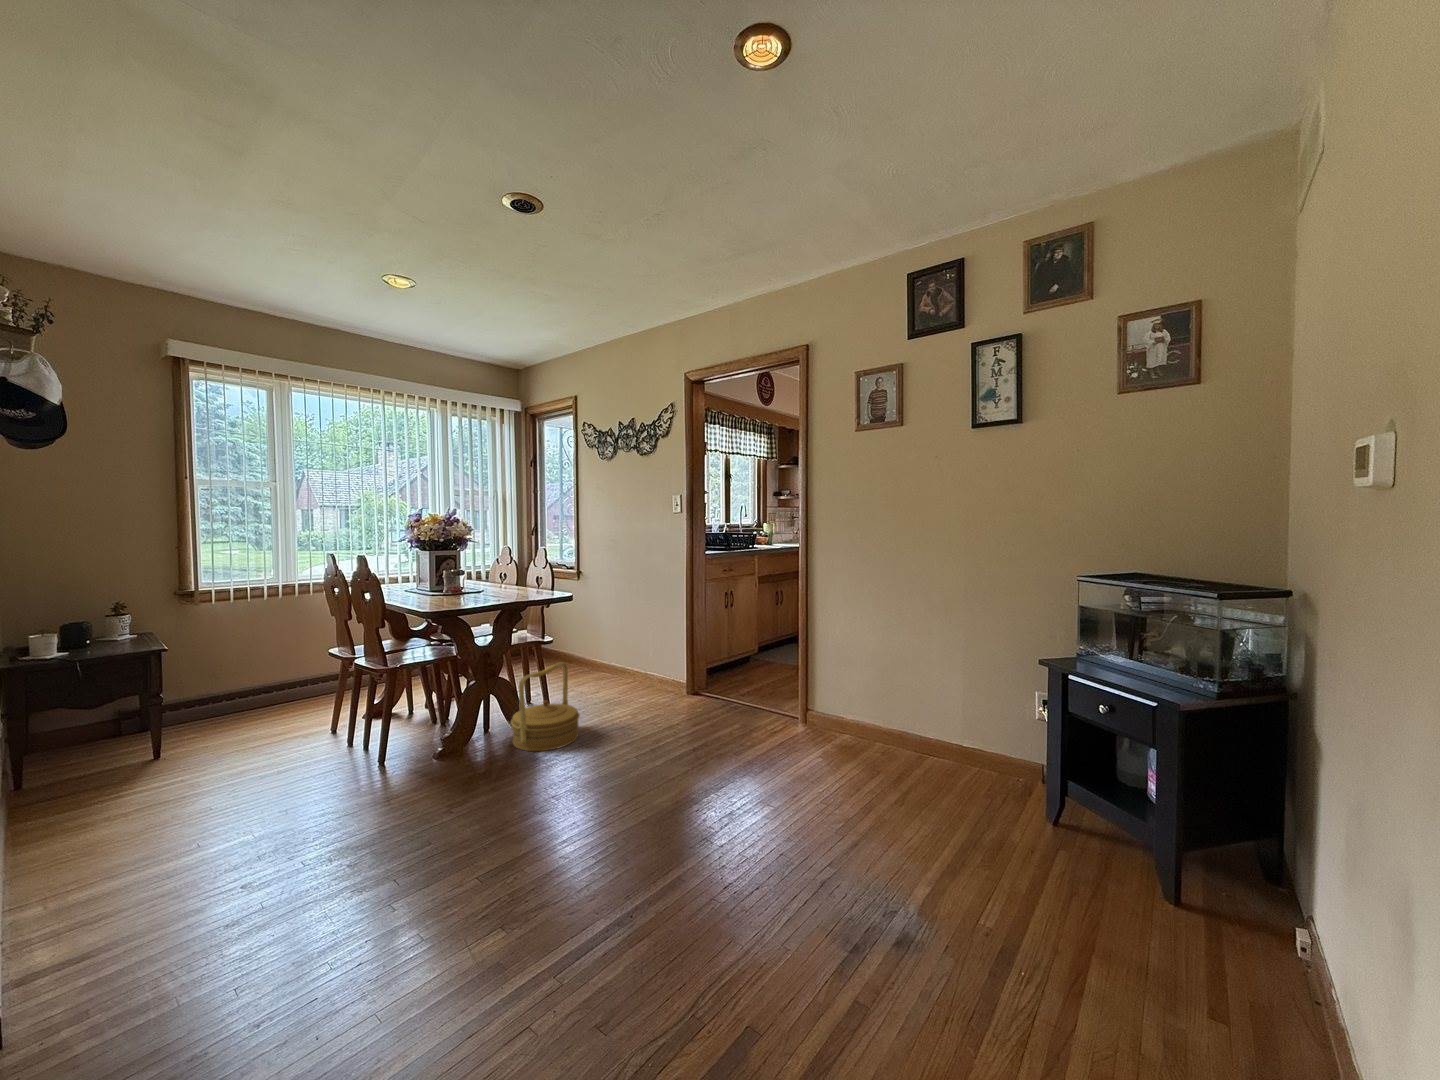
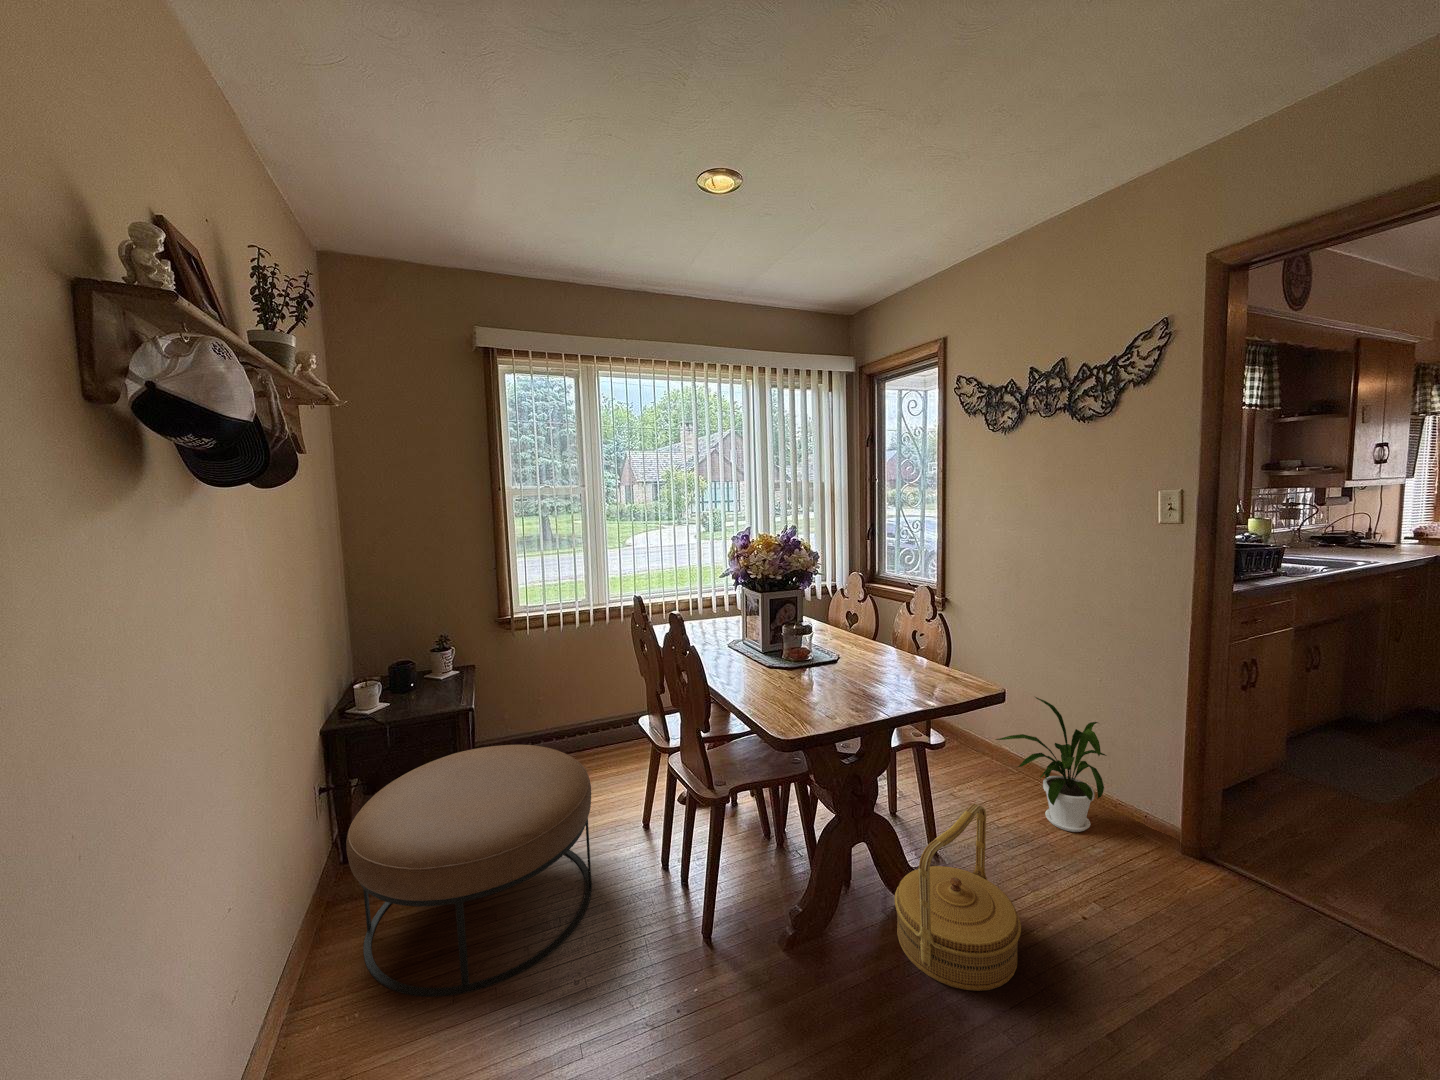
house plant: none [594,619,654,694] -> present [996,697,1106,832]
ottoman: none [56,670,289,825] -> present [346,745,592,996]

